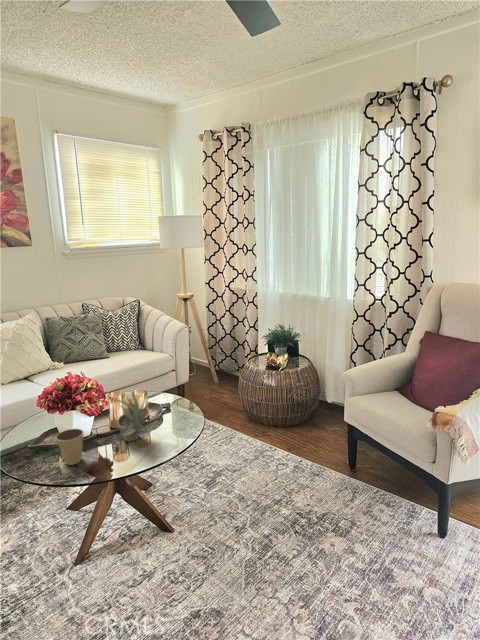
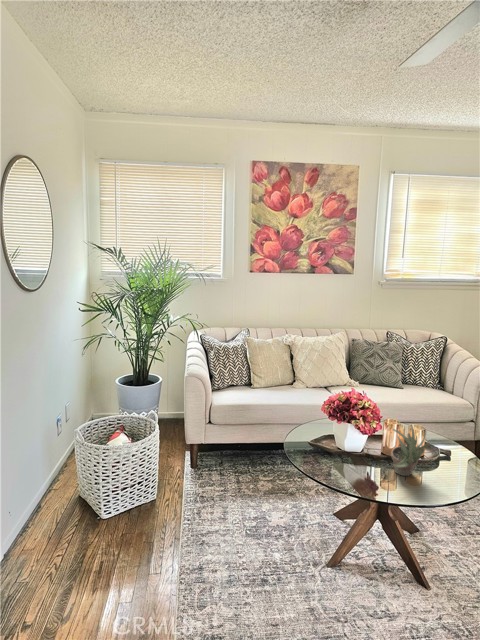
coffee cup: present [56,429,84,465] -> none [334,442,358,476]

